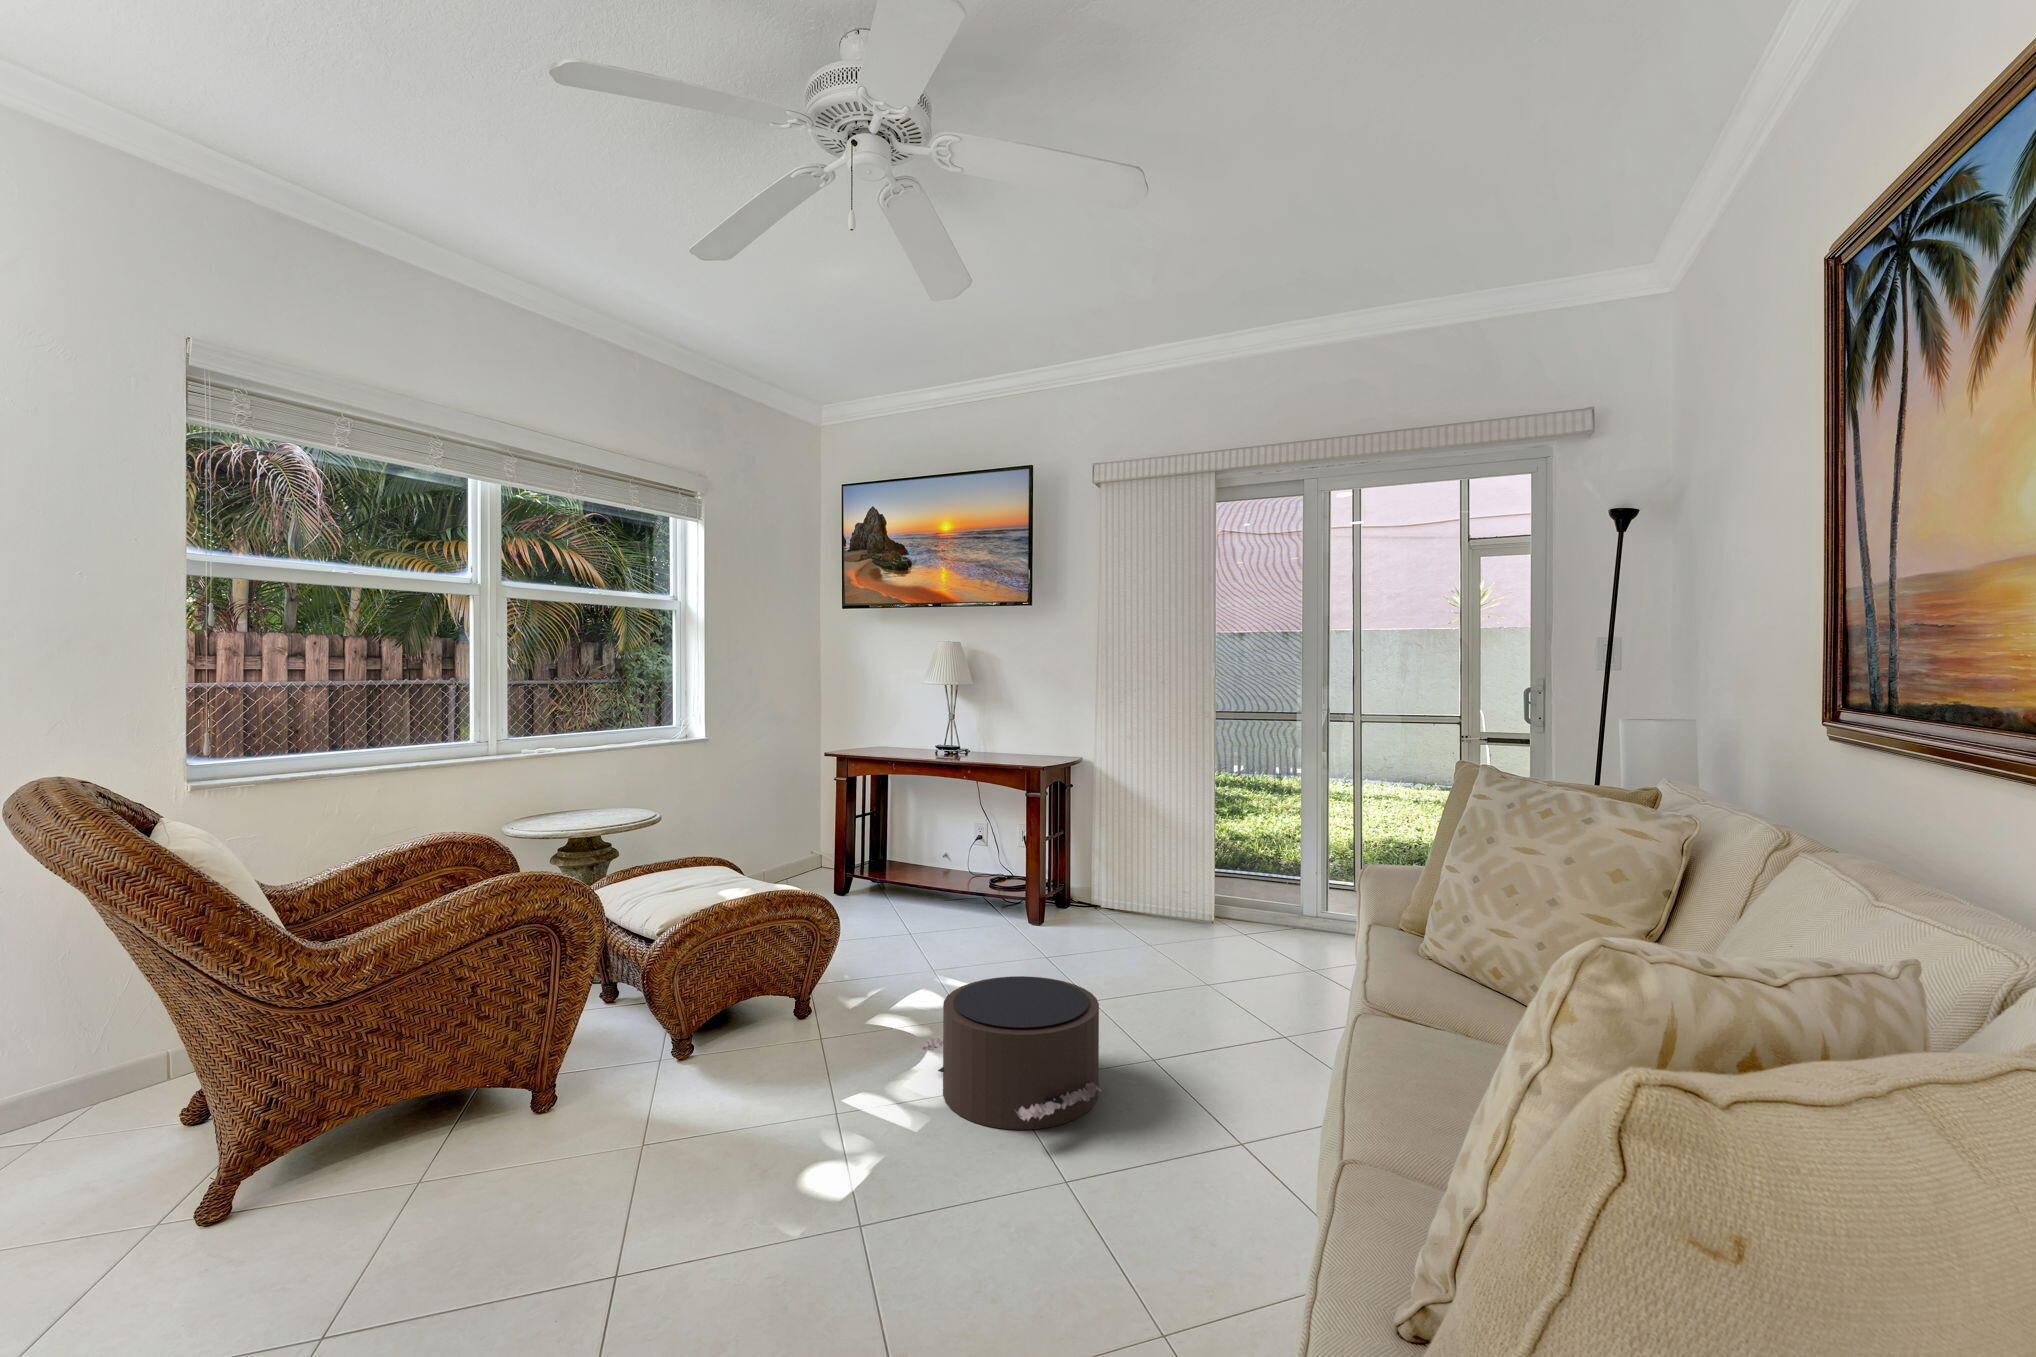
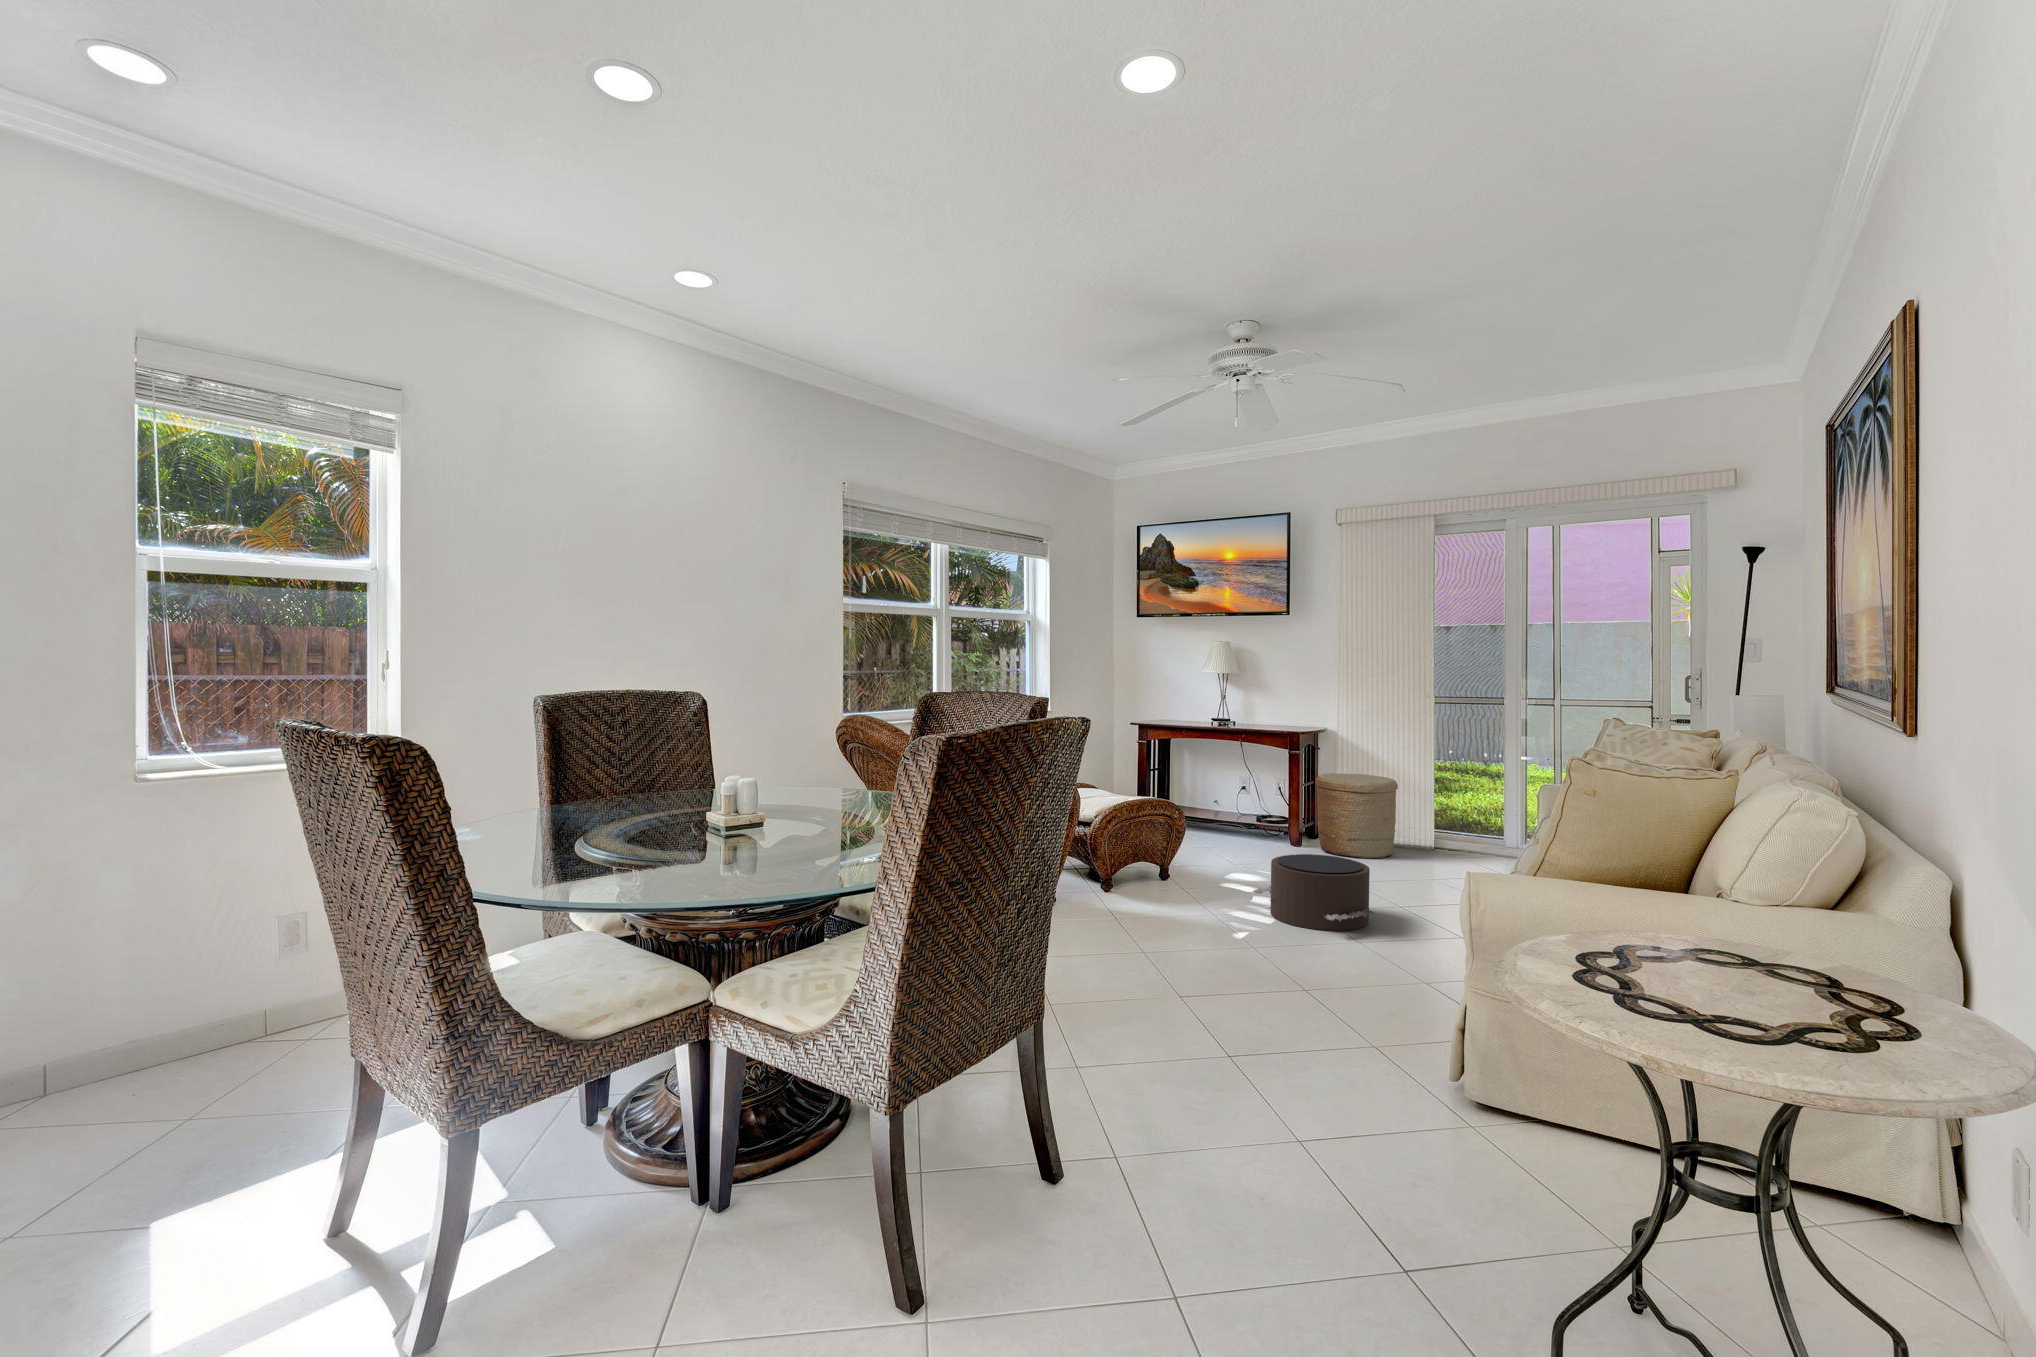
woven basket: none [1060,820,1167,942] -> present [1315,773,1398,858]

